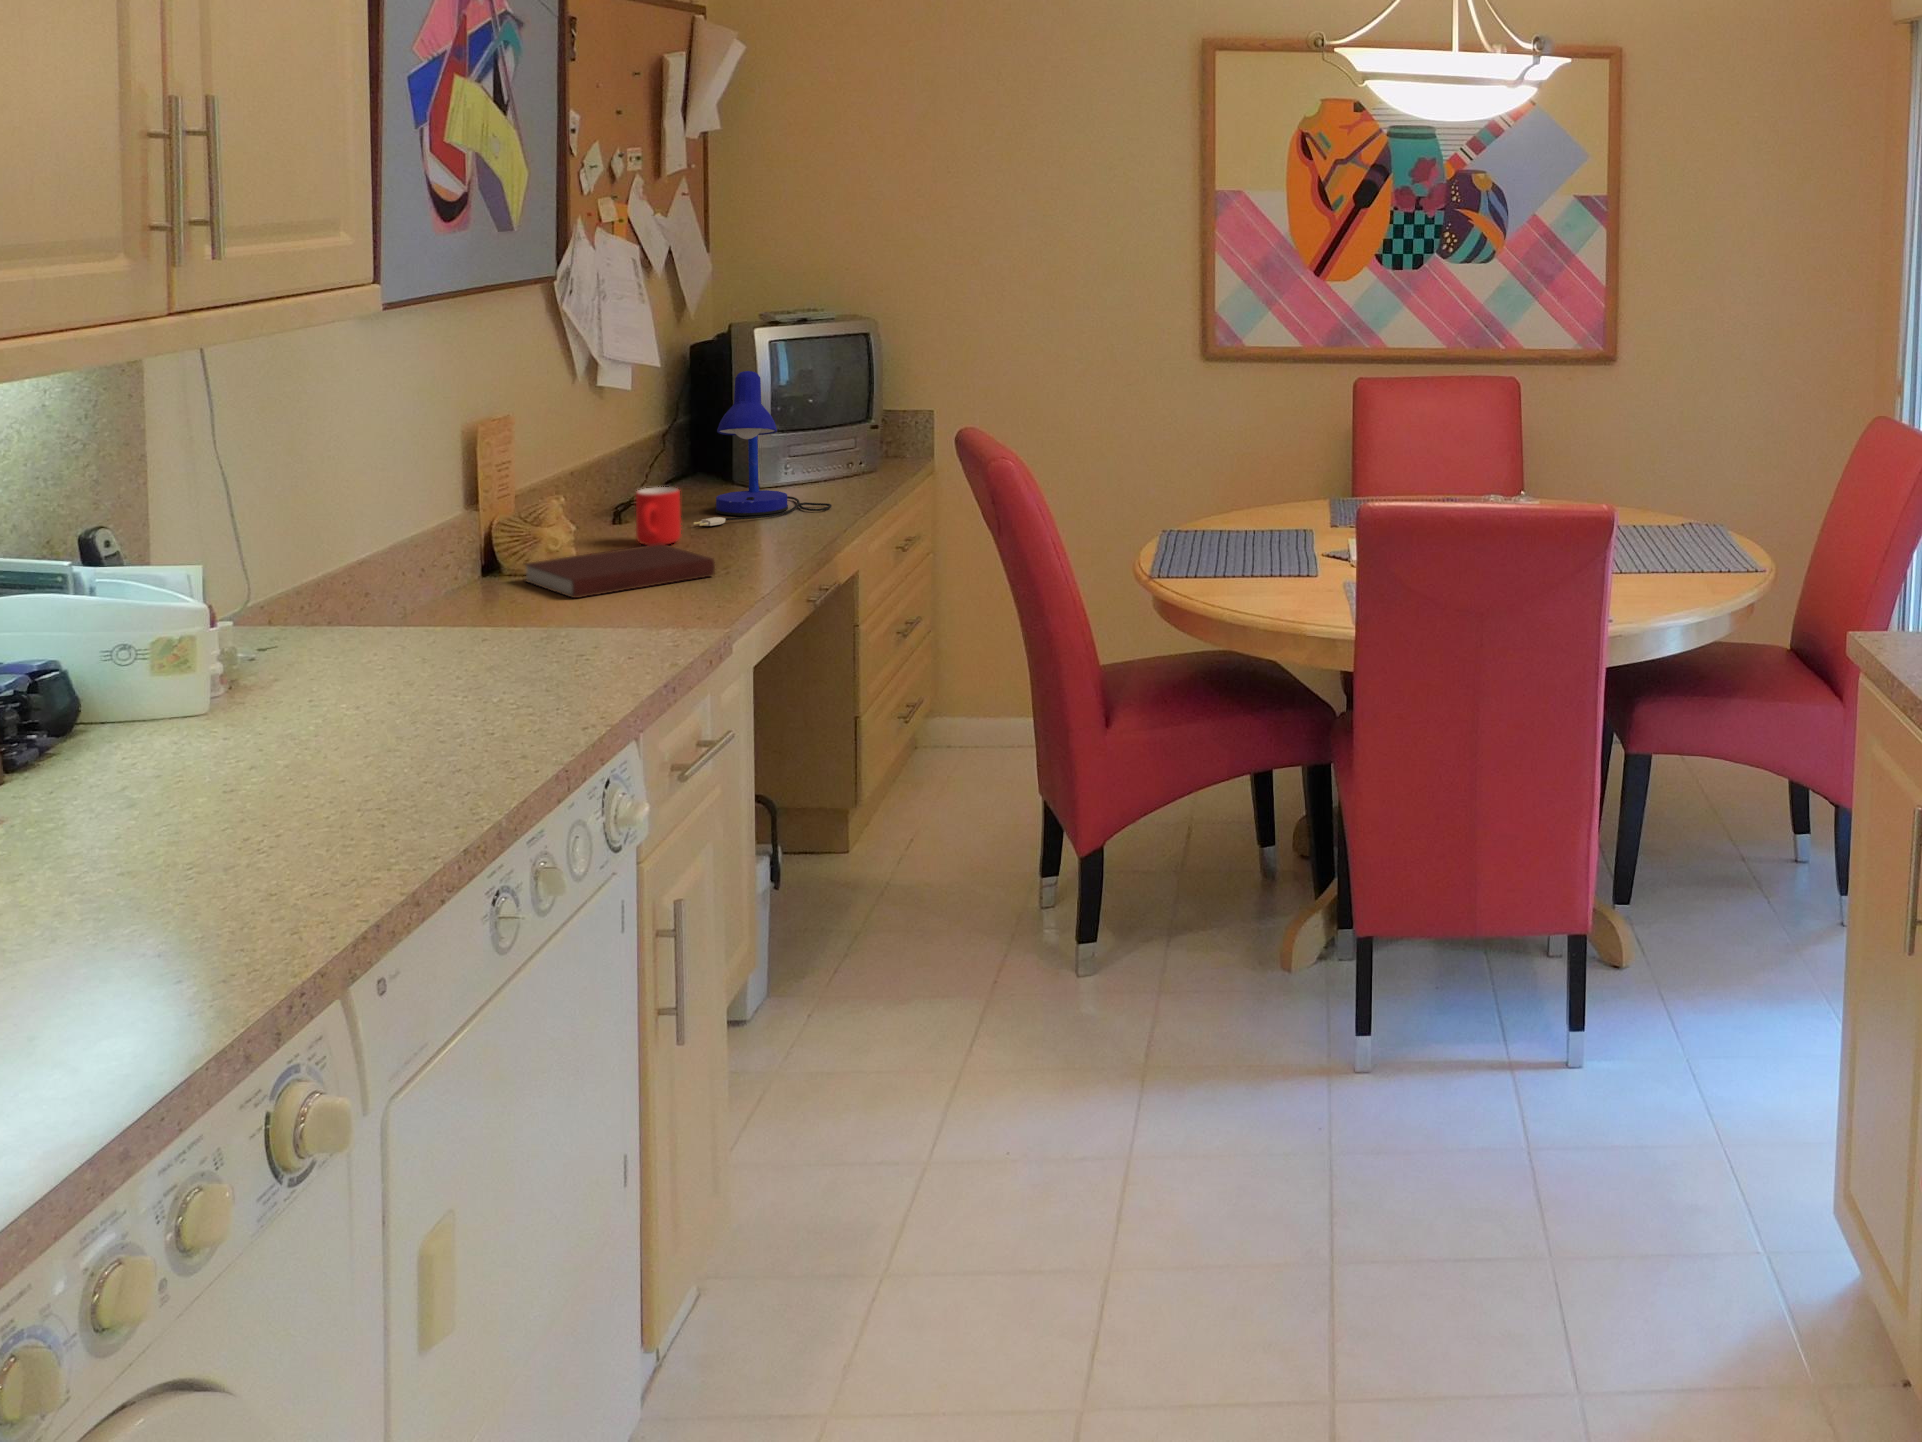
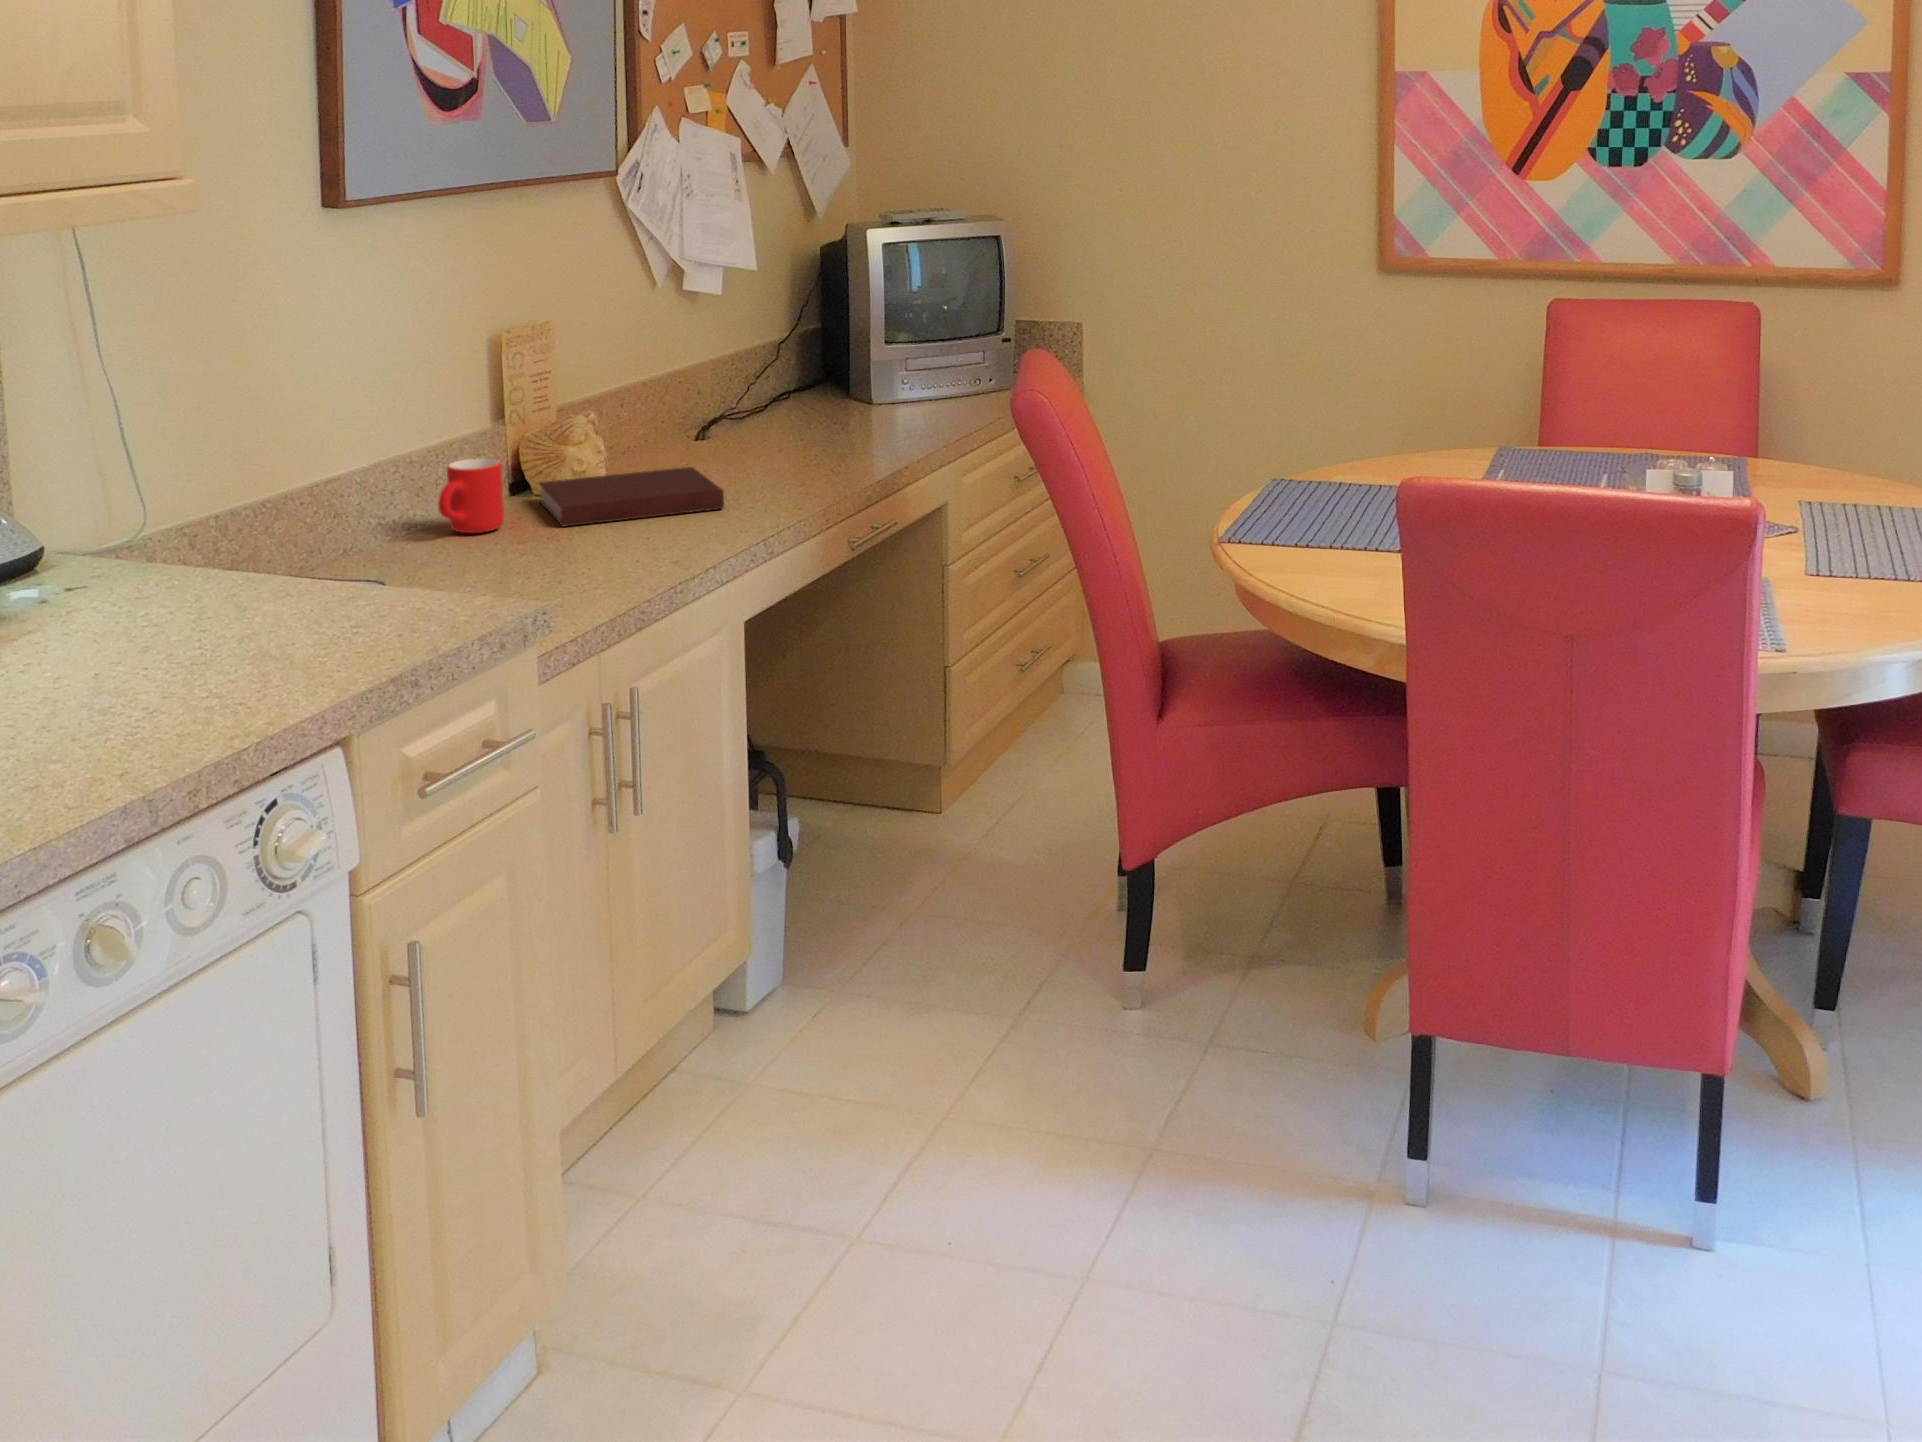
desk lamp: present [693,371,832,526] -> none [764,277,923,446]
mug: present [636,487,681,545] -> present [438,458,504,533]

